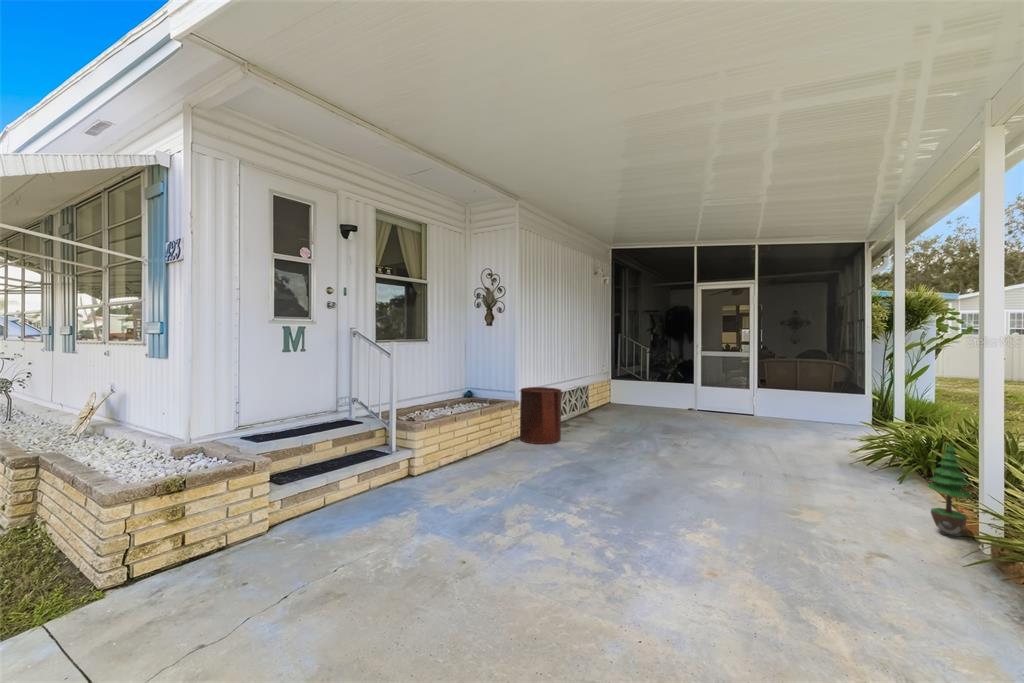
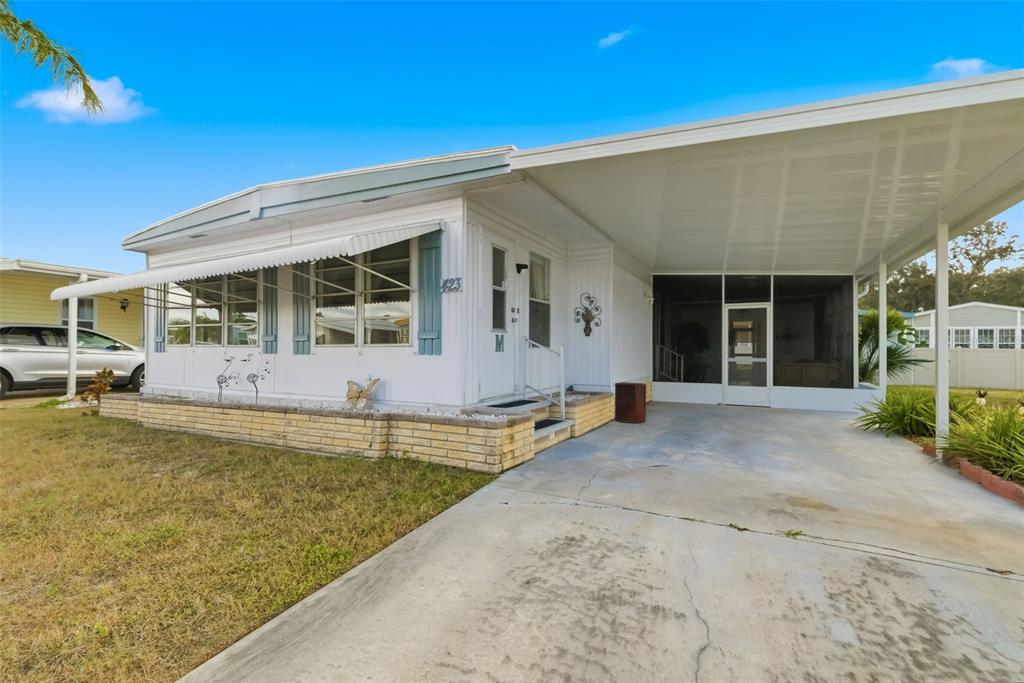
potted tree: present [927,443,973,535] -> none [907,404,932,457]

